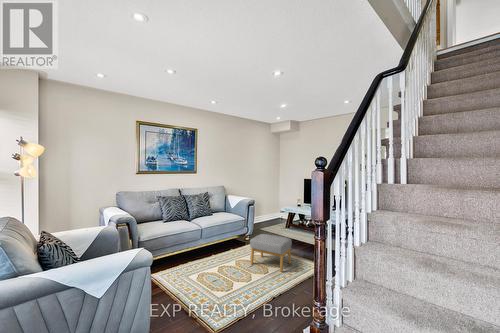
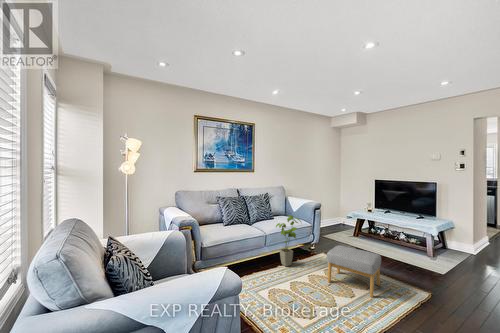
house plant: none [211,210,233,255] -> present [276,215,301,266]

